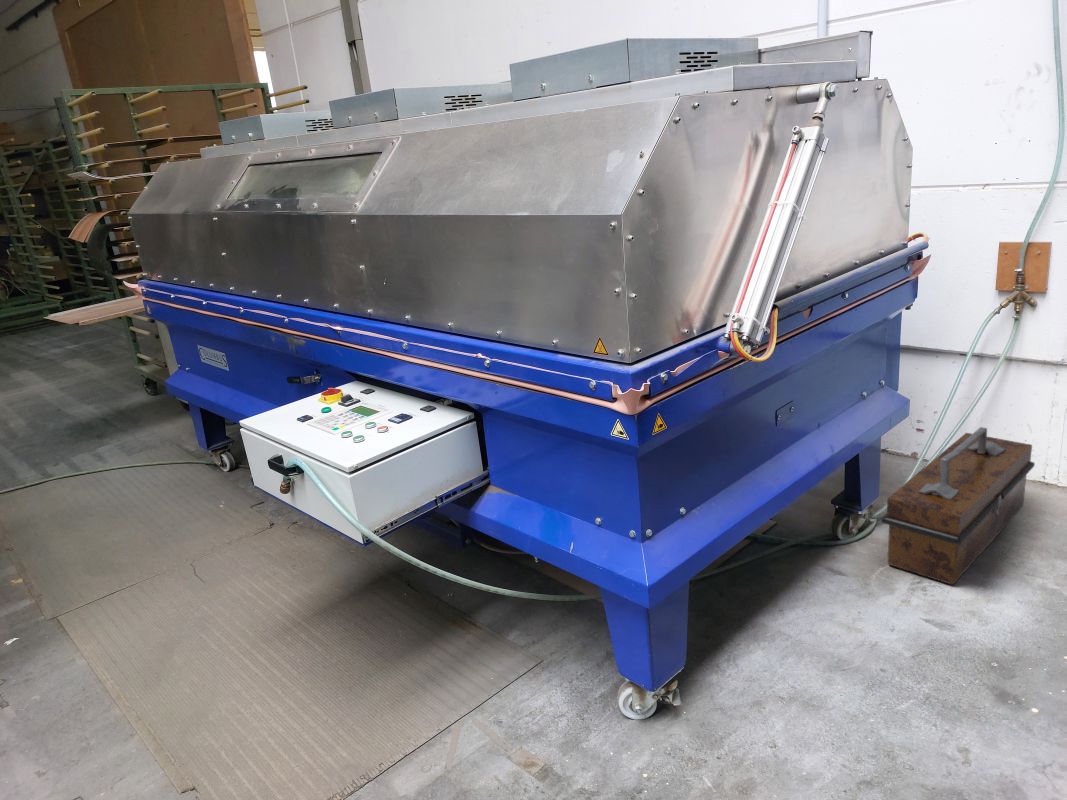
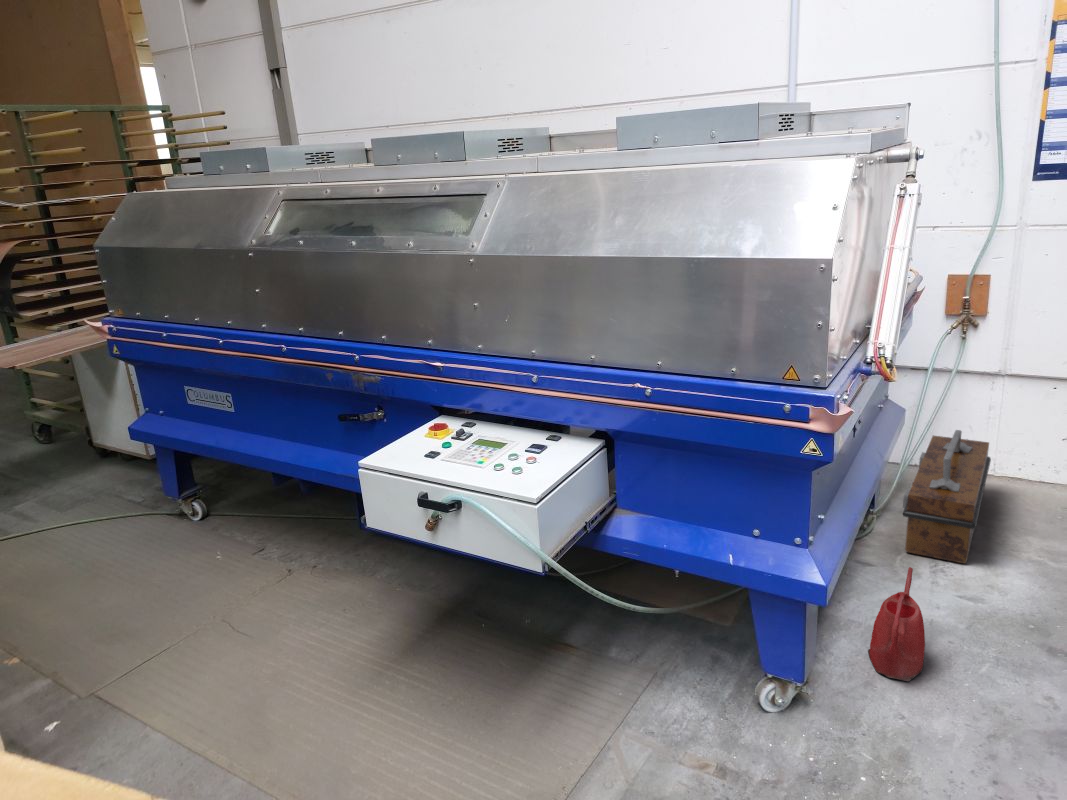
watering can: none [772,580,845,710] -> present [868,567,925,681]

